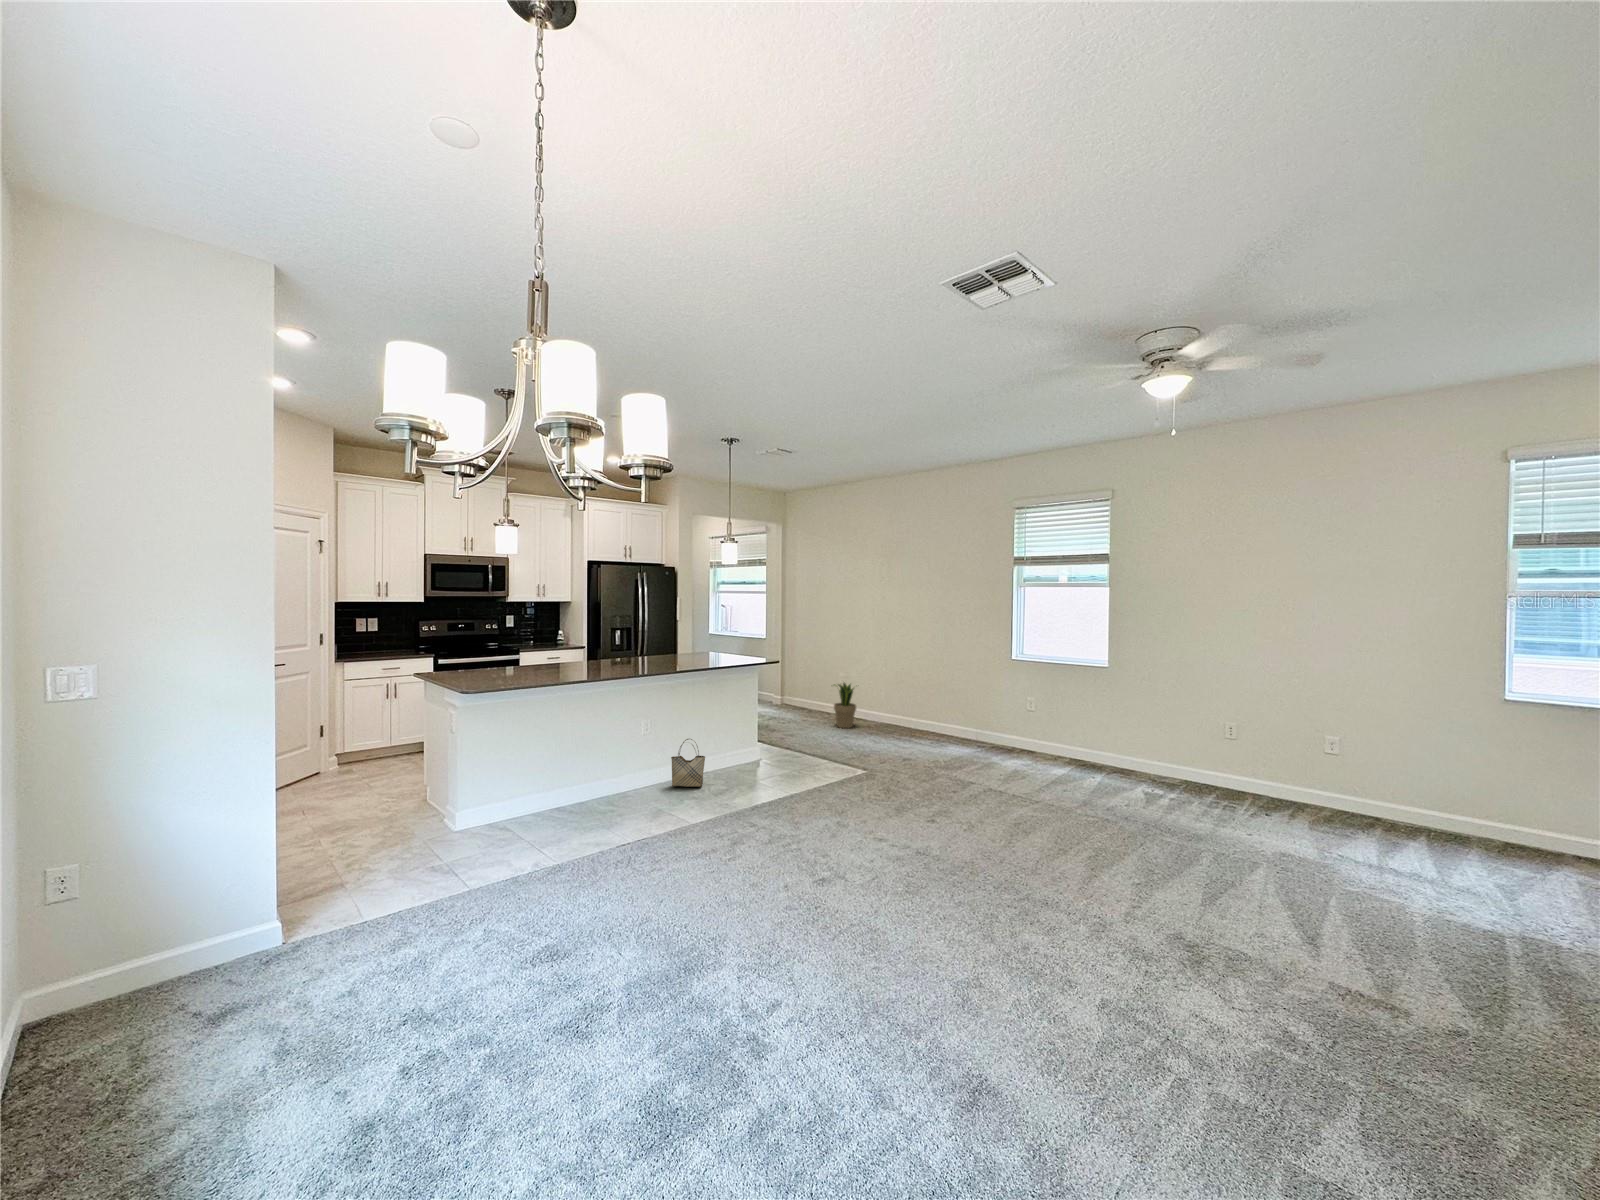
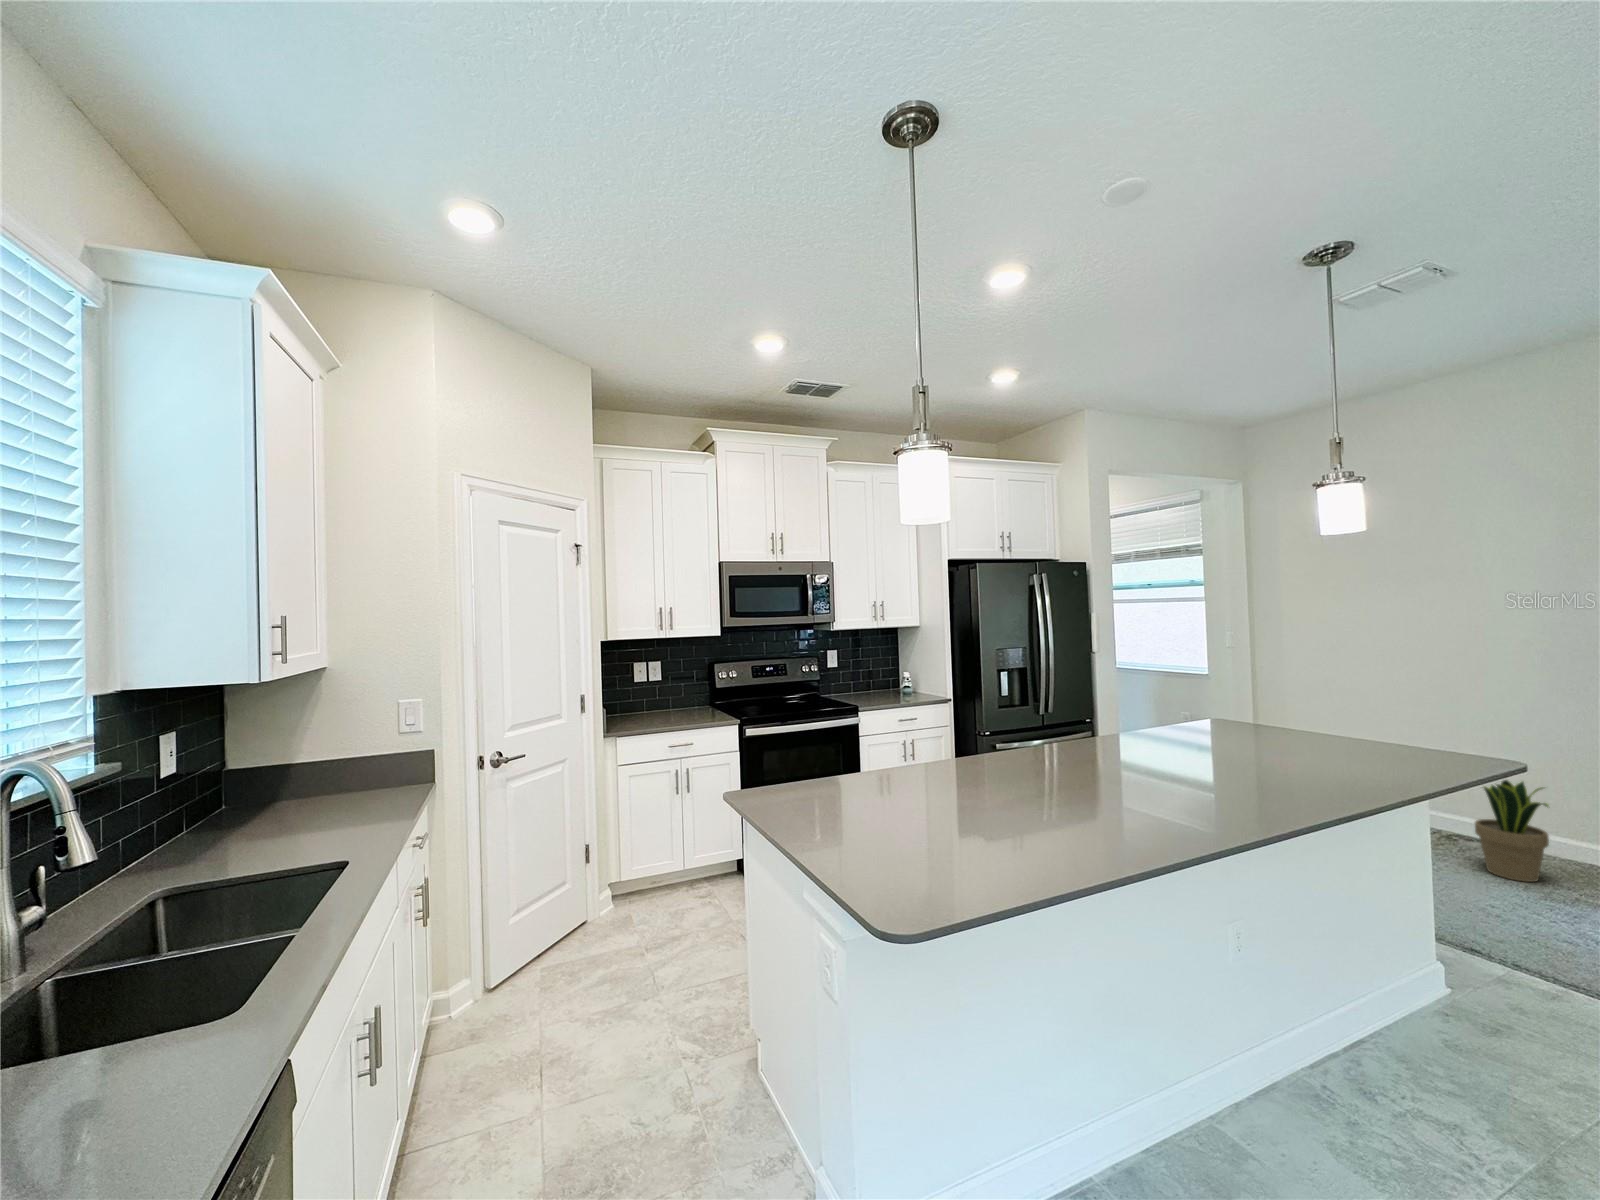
woven basket: present [671,739,705,787] -> none [1319,986,1439,1147]

